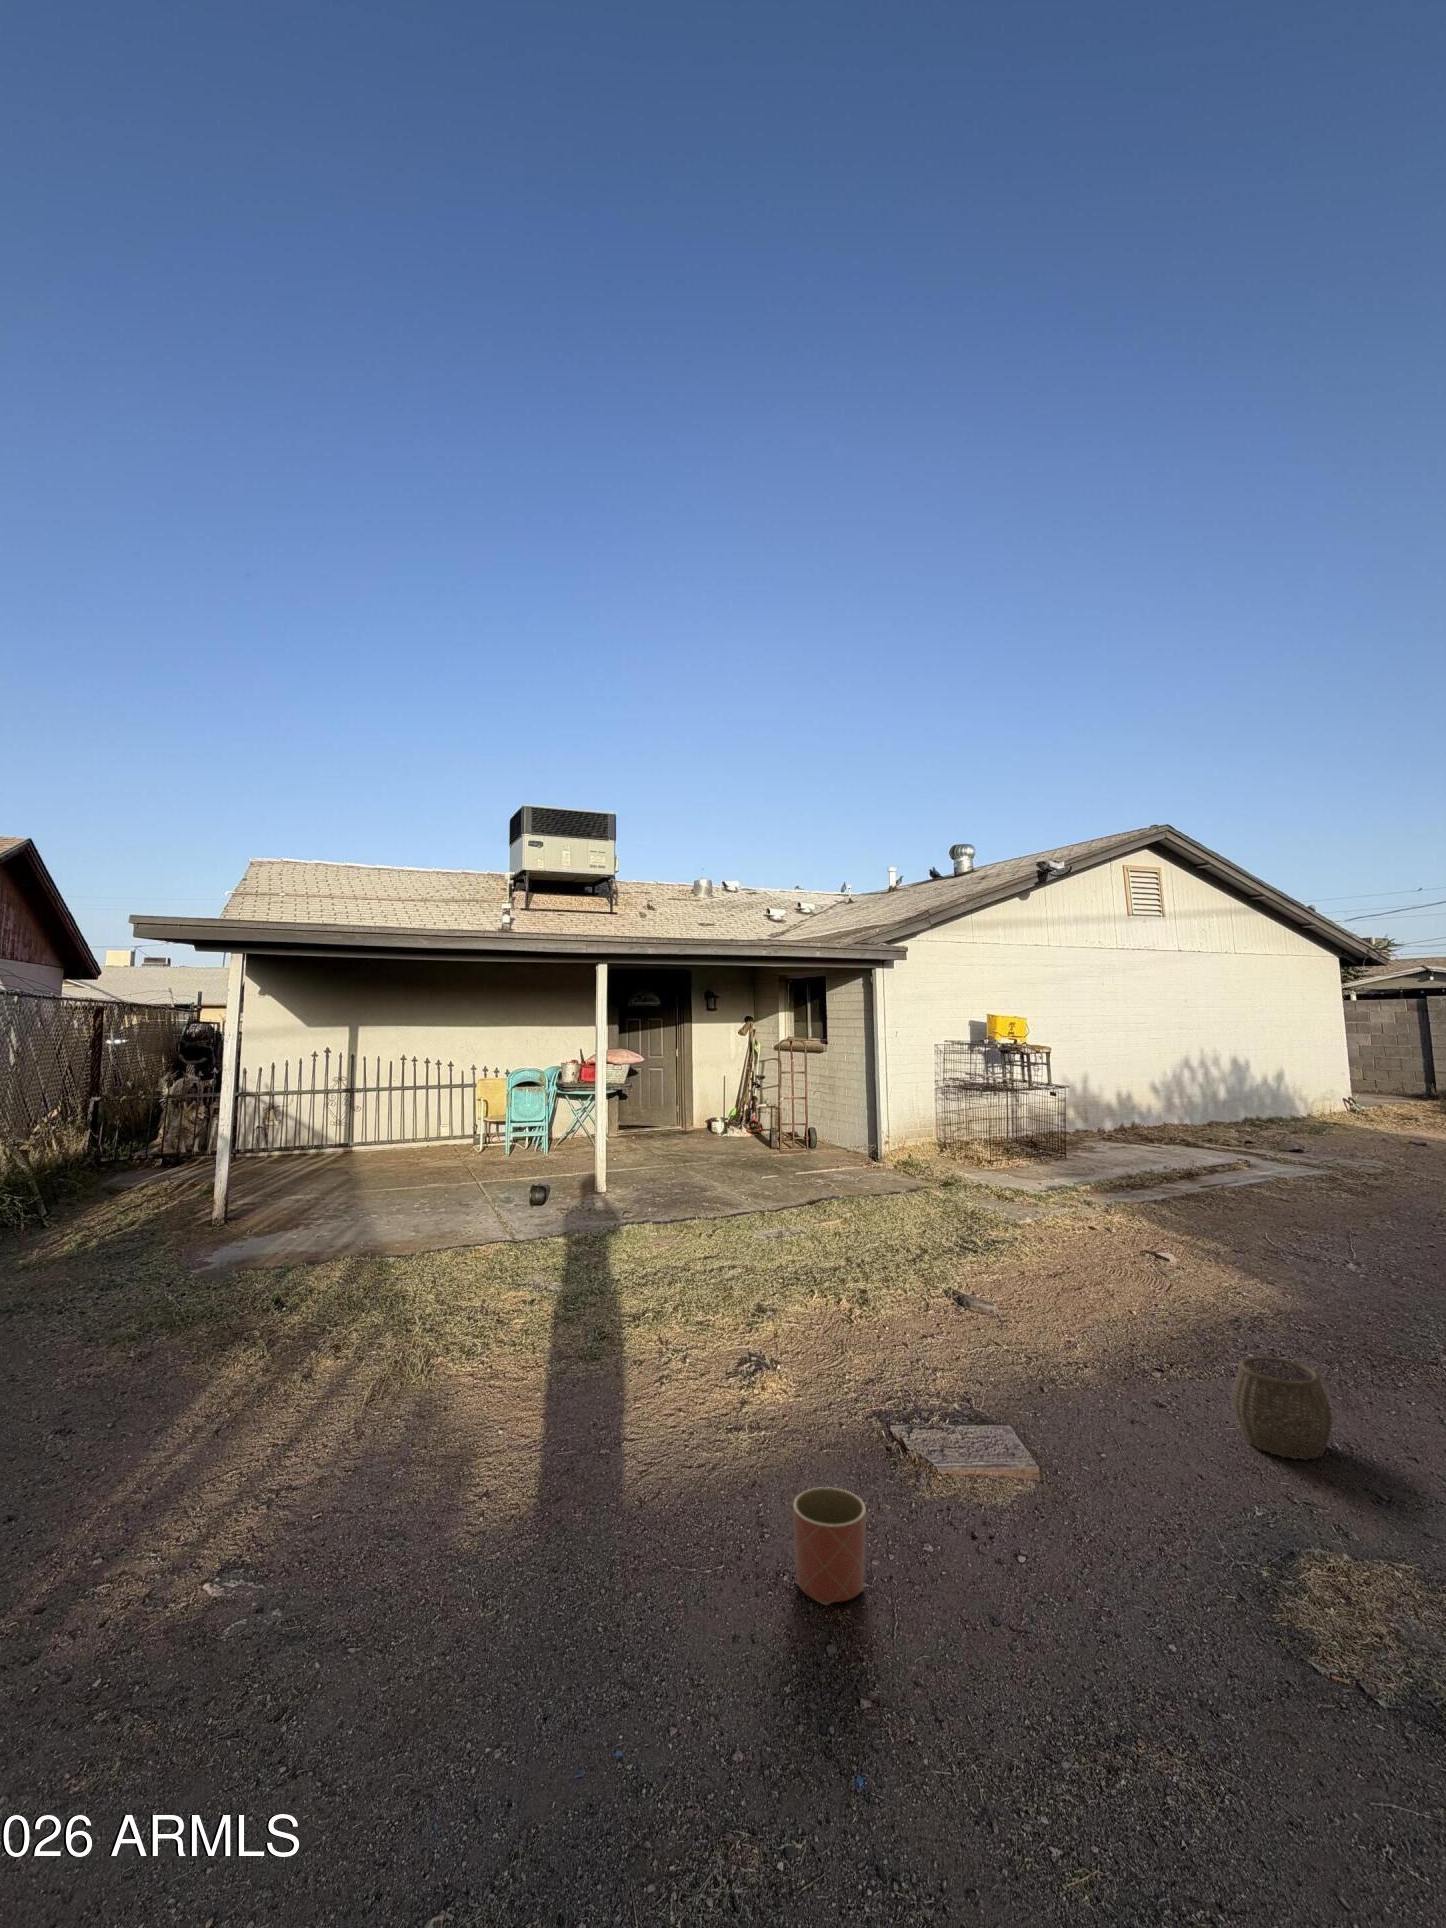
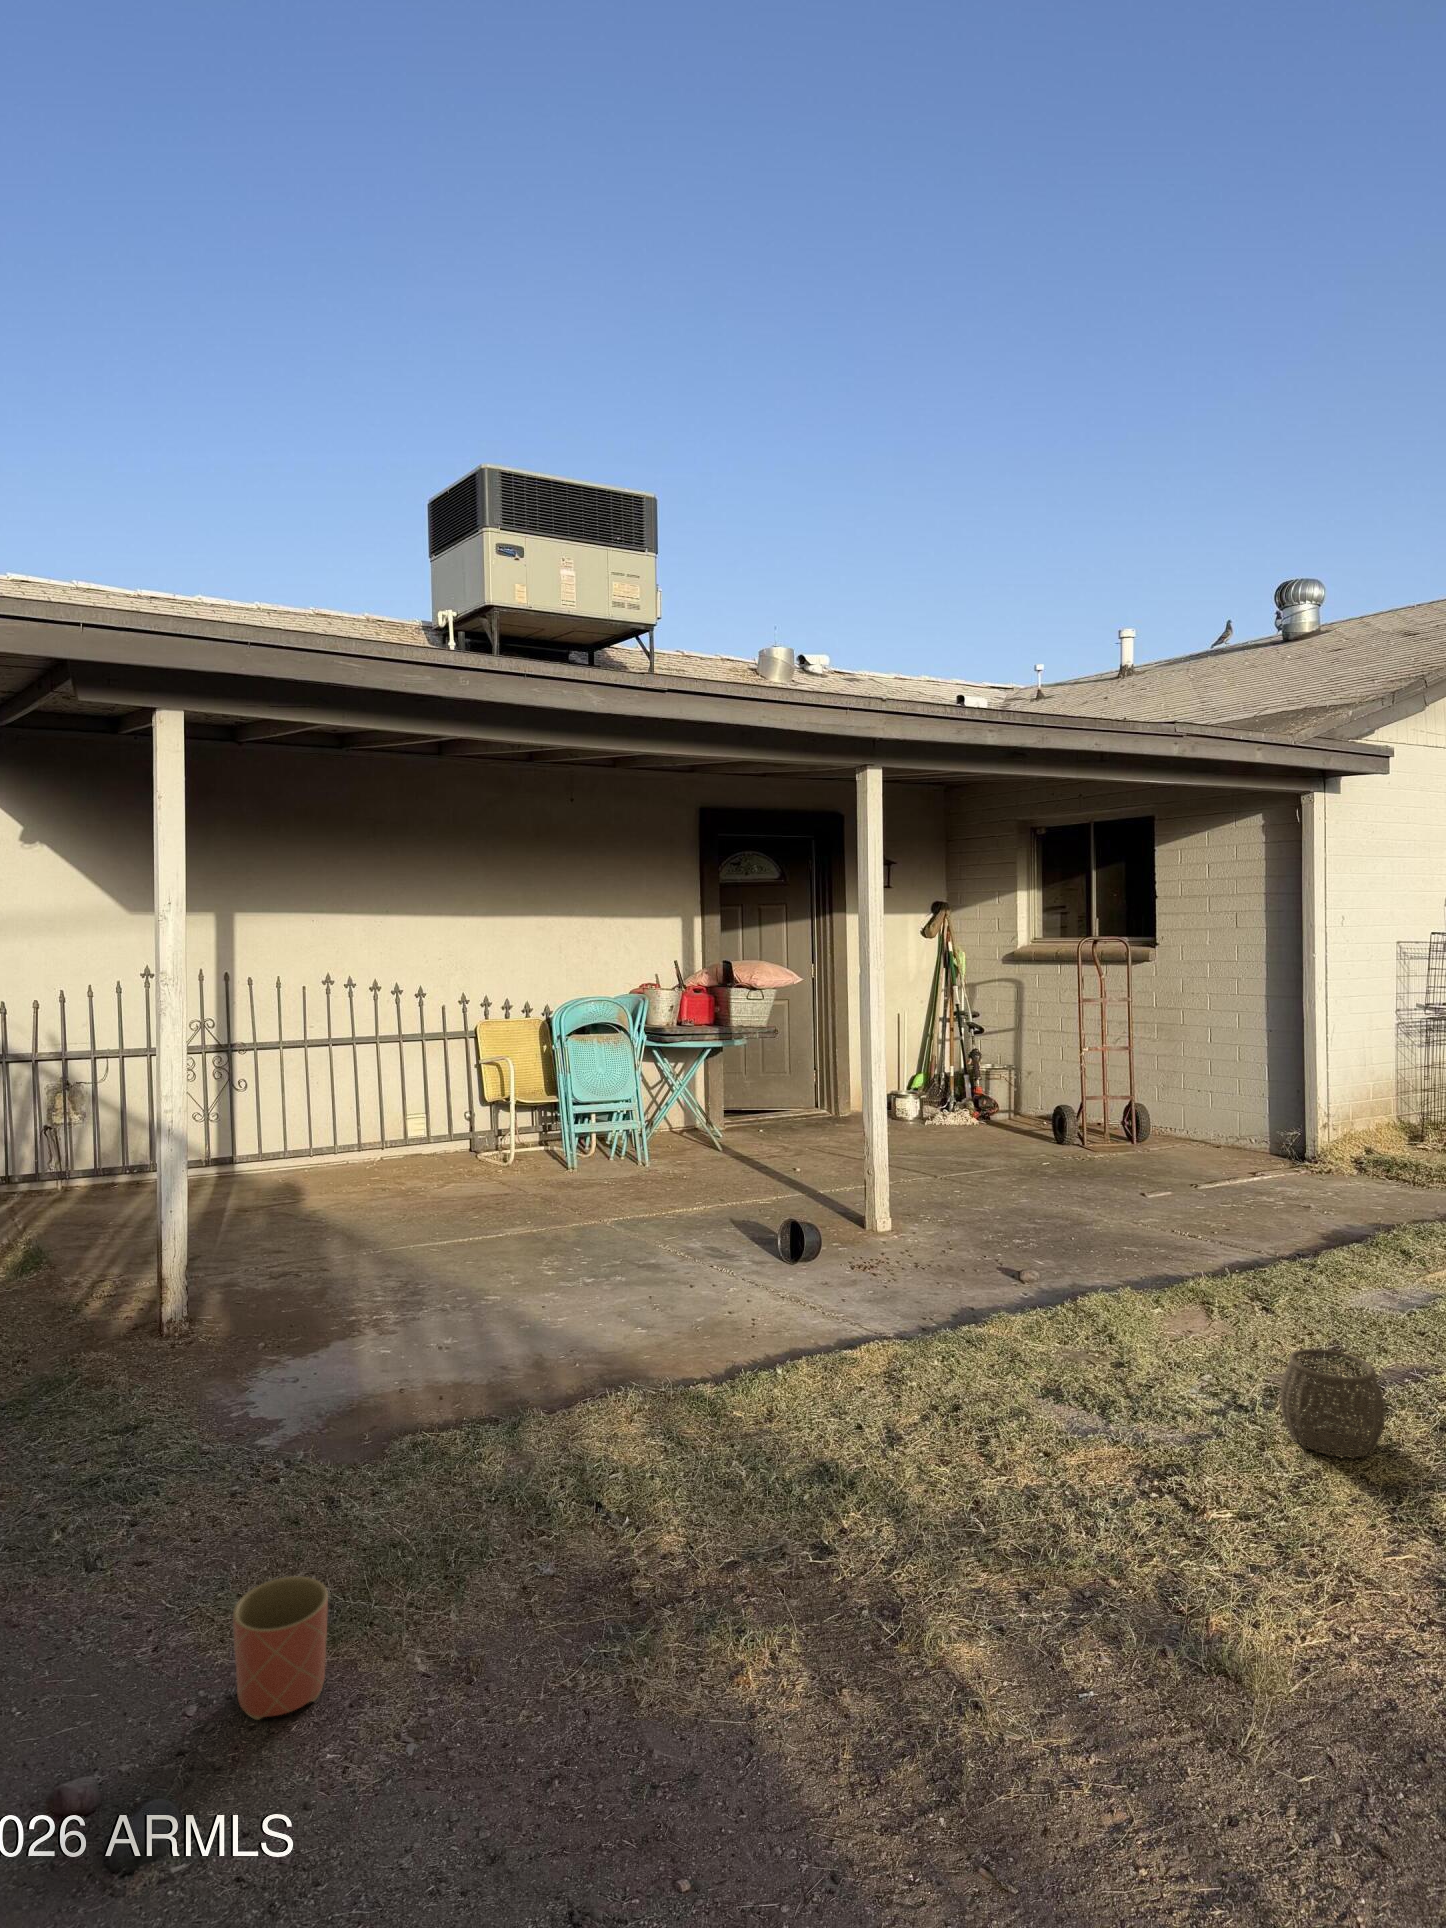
planter: present [793,1487,866,1605] -> present [233,1577,328,1720]

